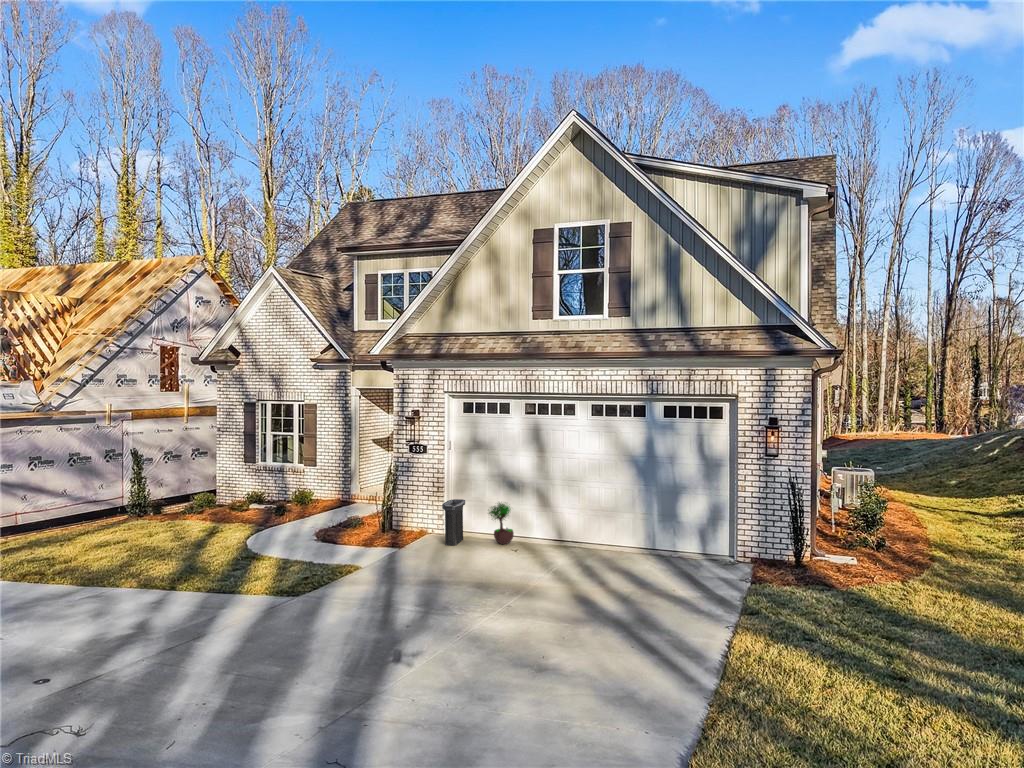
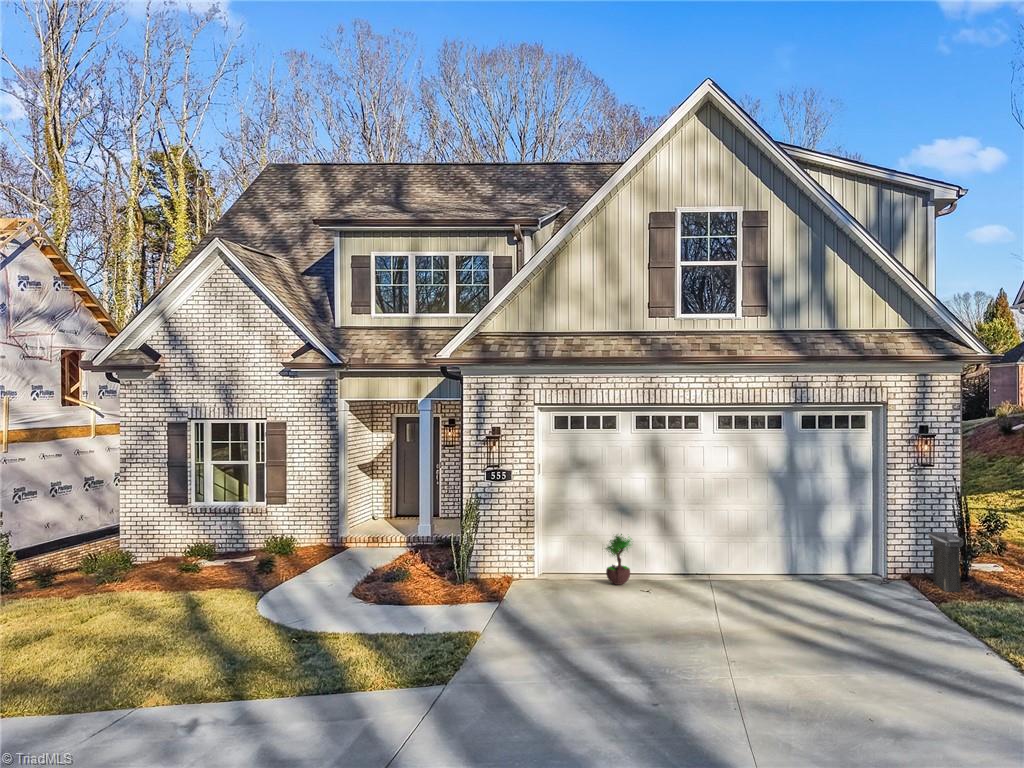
trash can: present [442,499,465,546] -> present [929,532,964,592]

